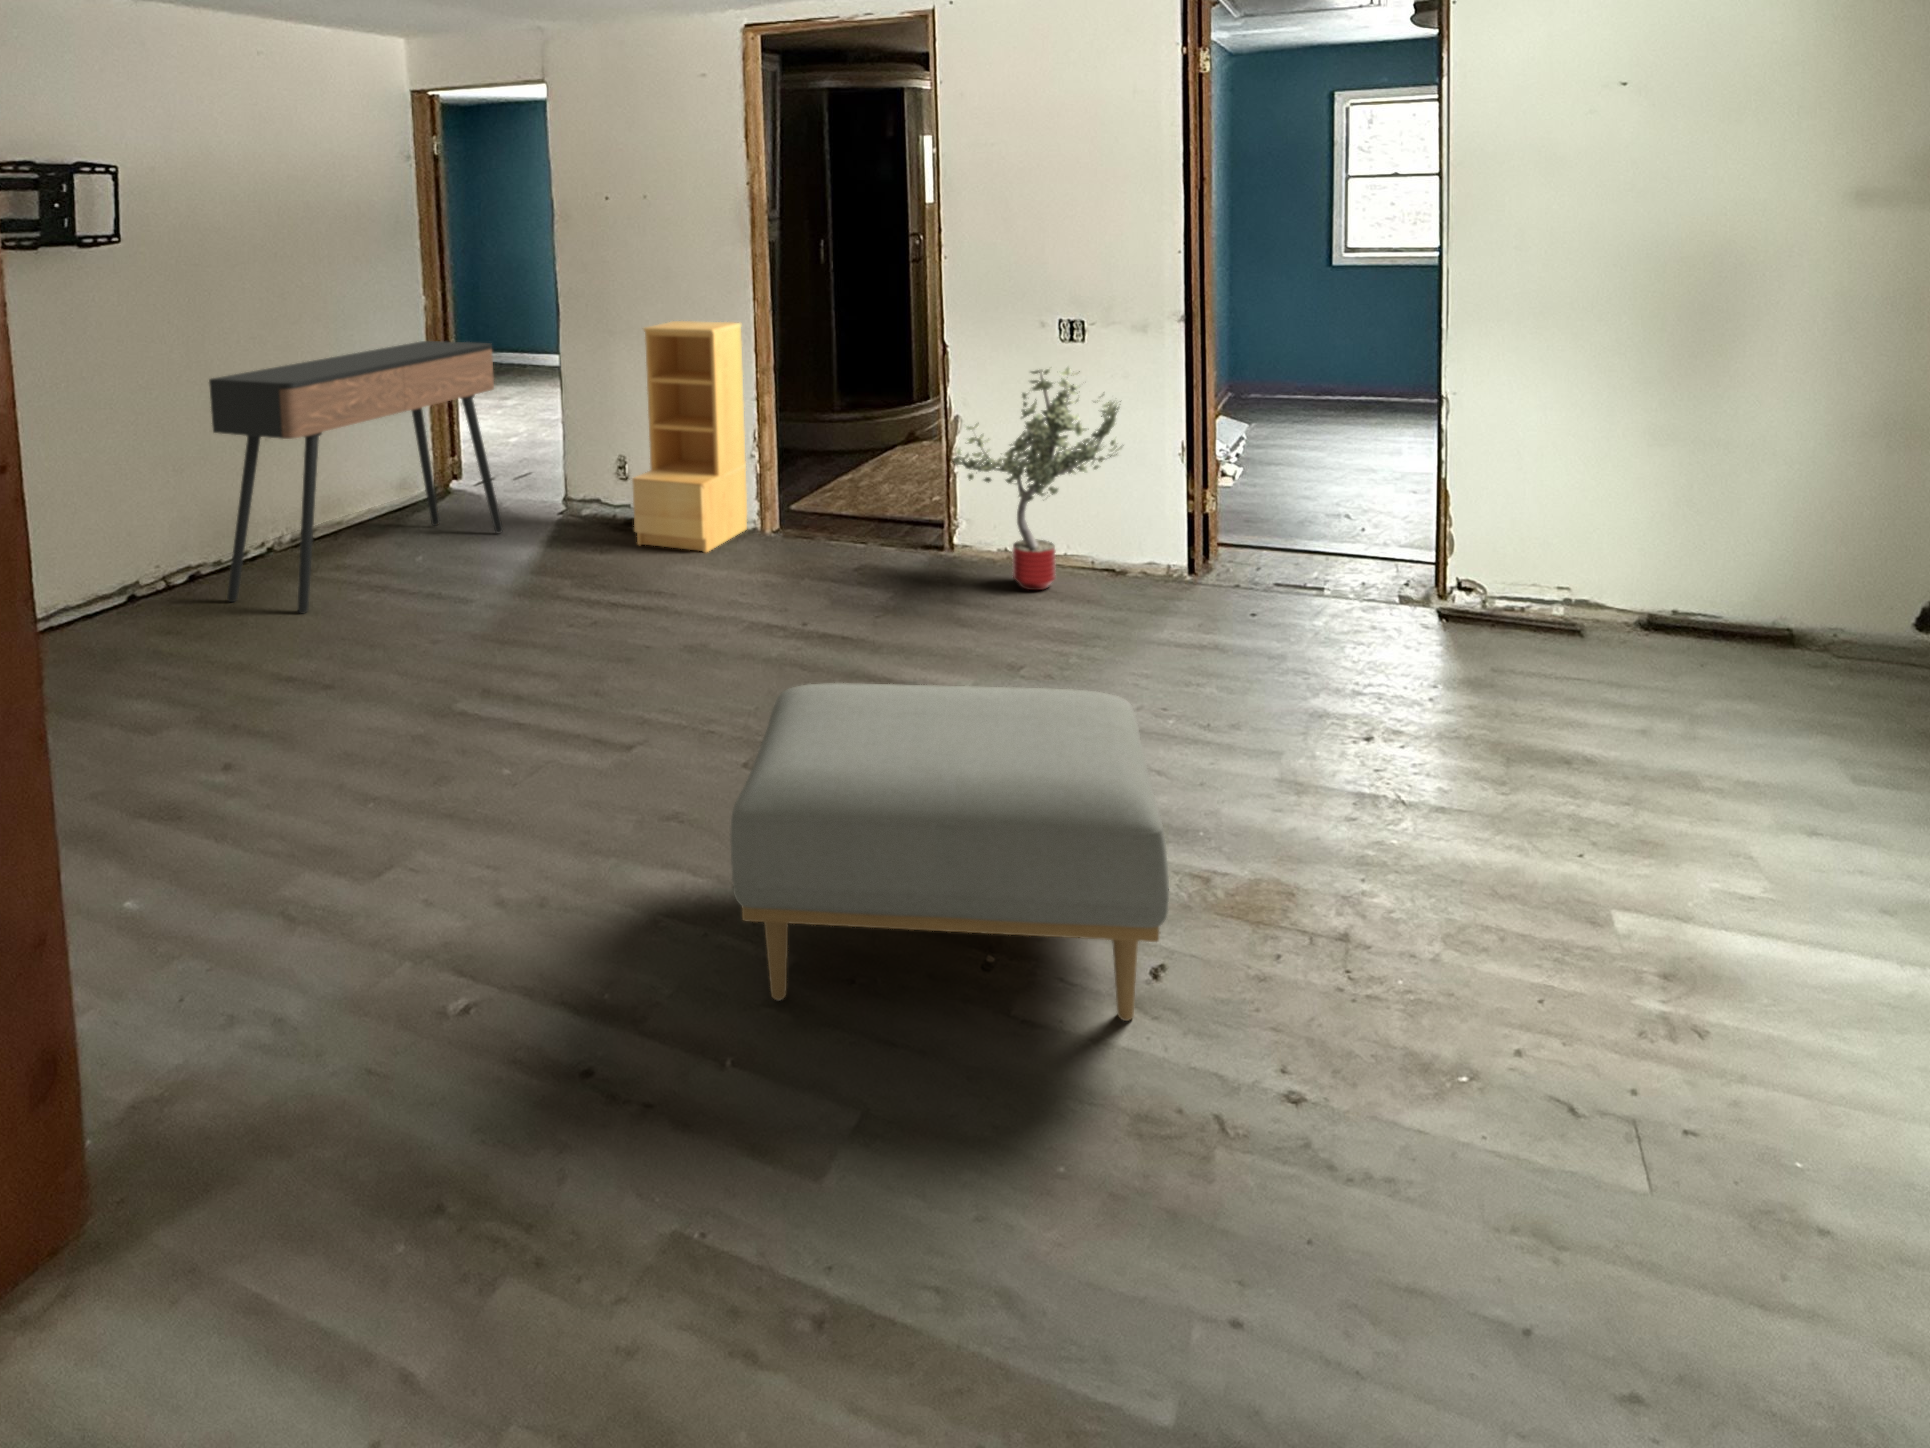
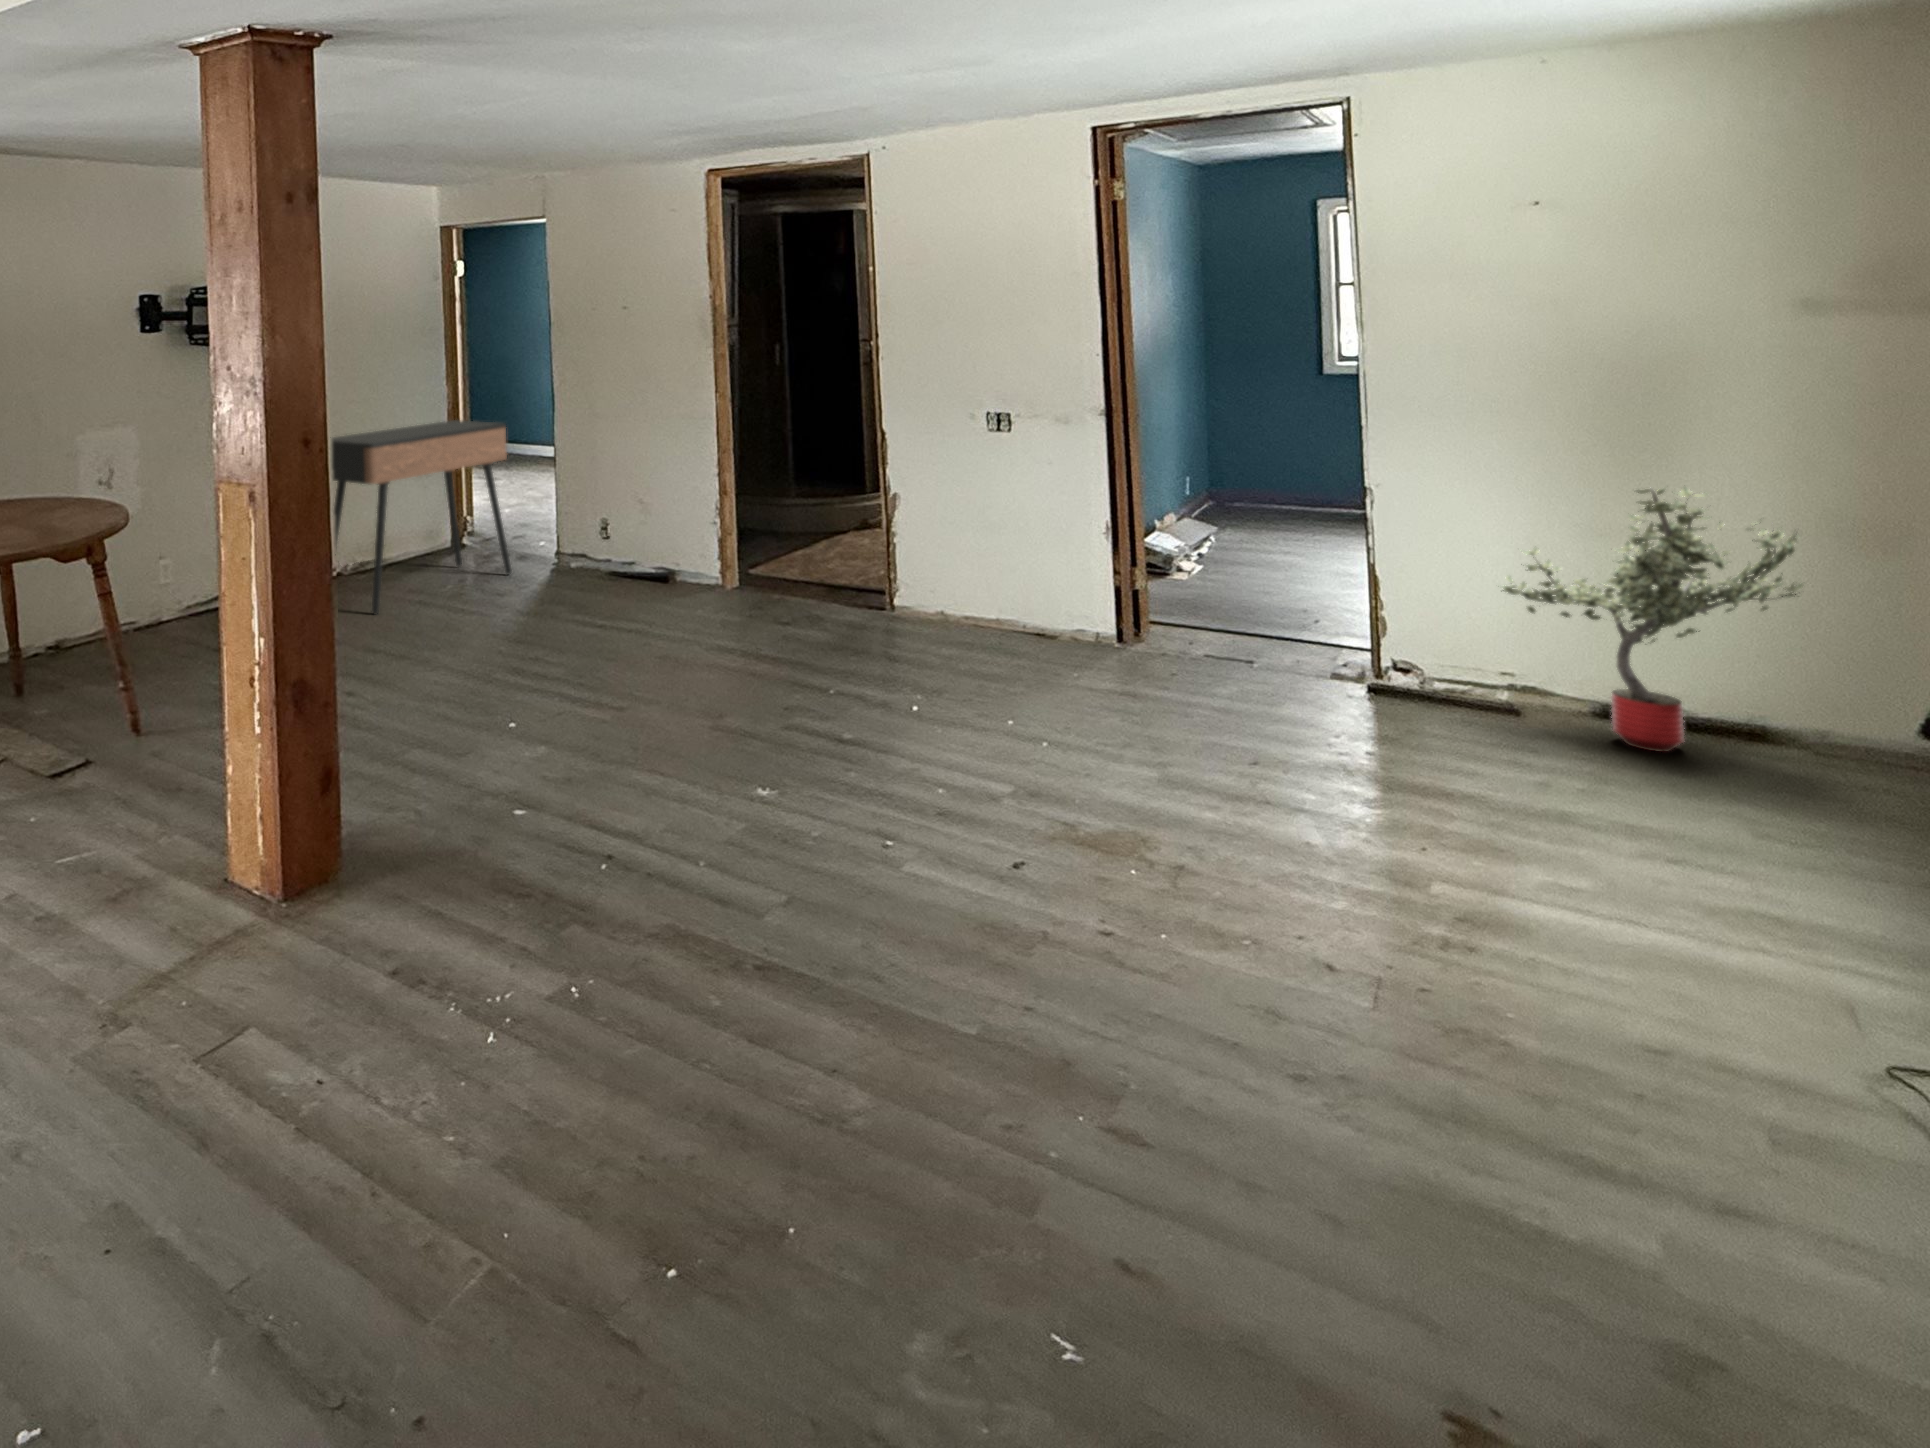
bookshelf: present [632,321,747,552] -> none [616,409,711,598]
potted tree: present [952,367,1122,590] -> present [1503,487,1803,752]
ottoman: present [731,683,1169,1021] -> none [701,650,1012,884]

